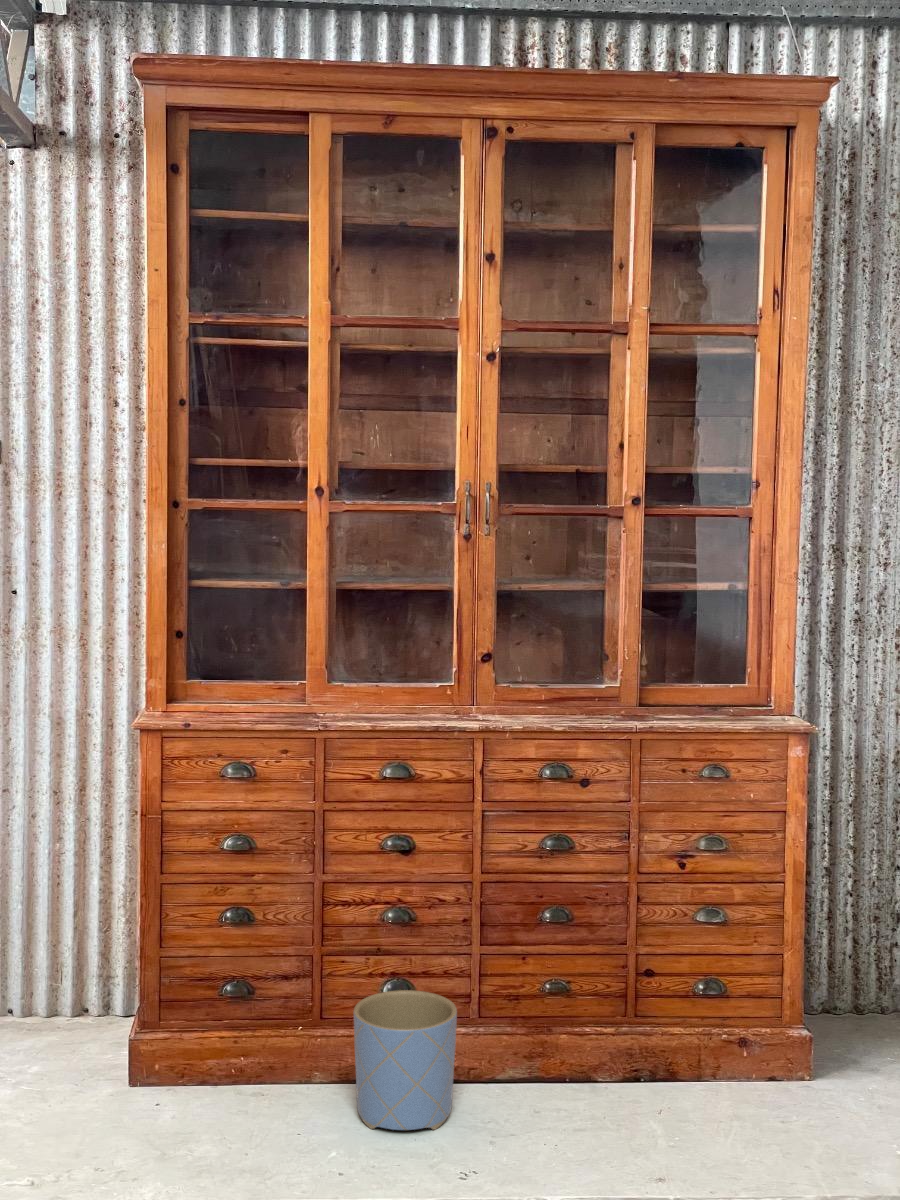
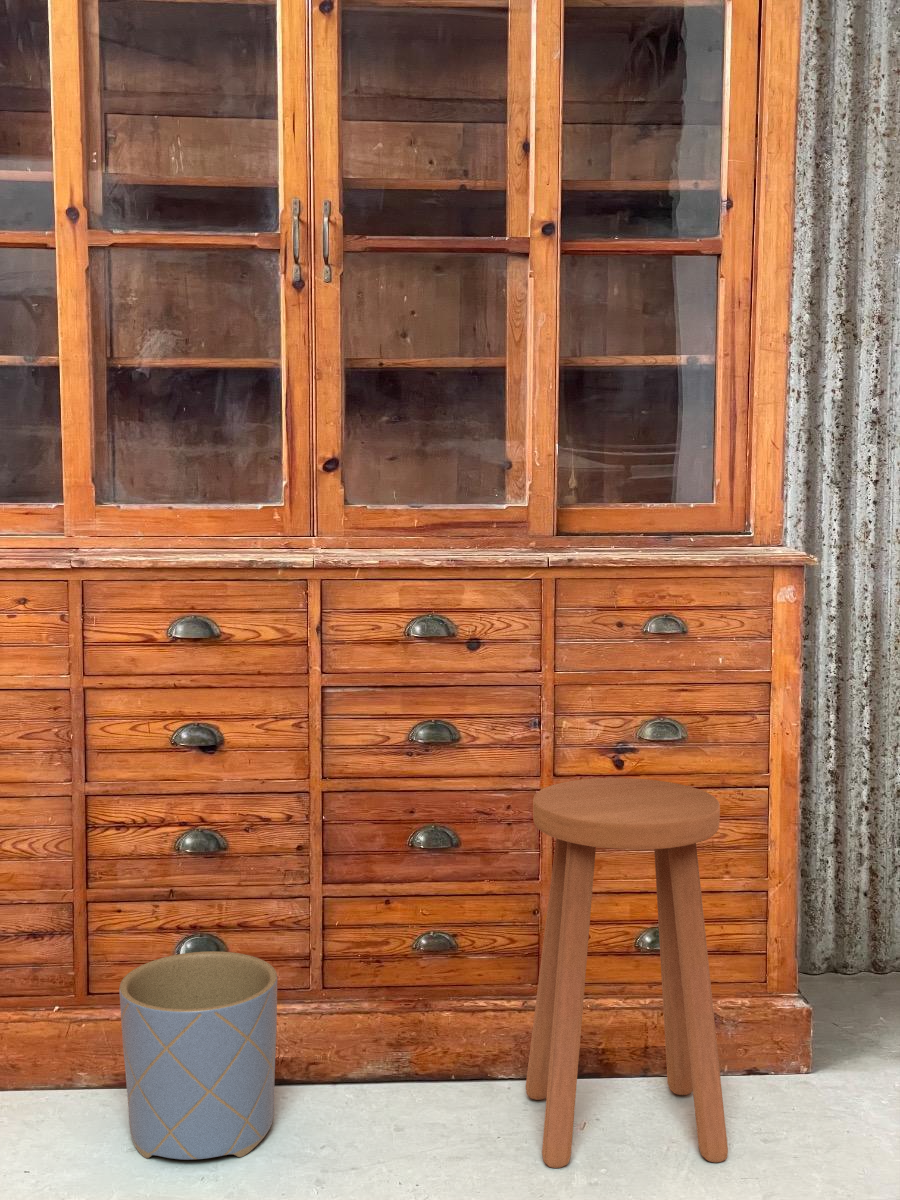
stool: none [619,877,760,1141] -> present [526,778,728,1168]

